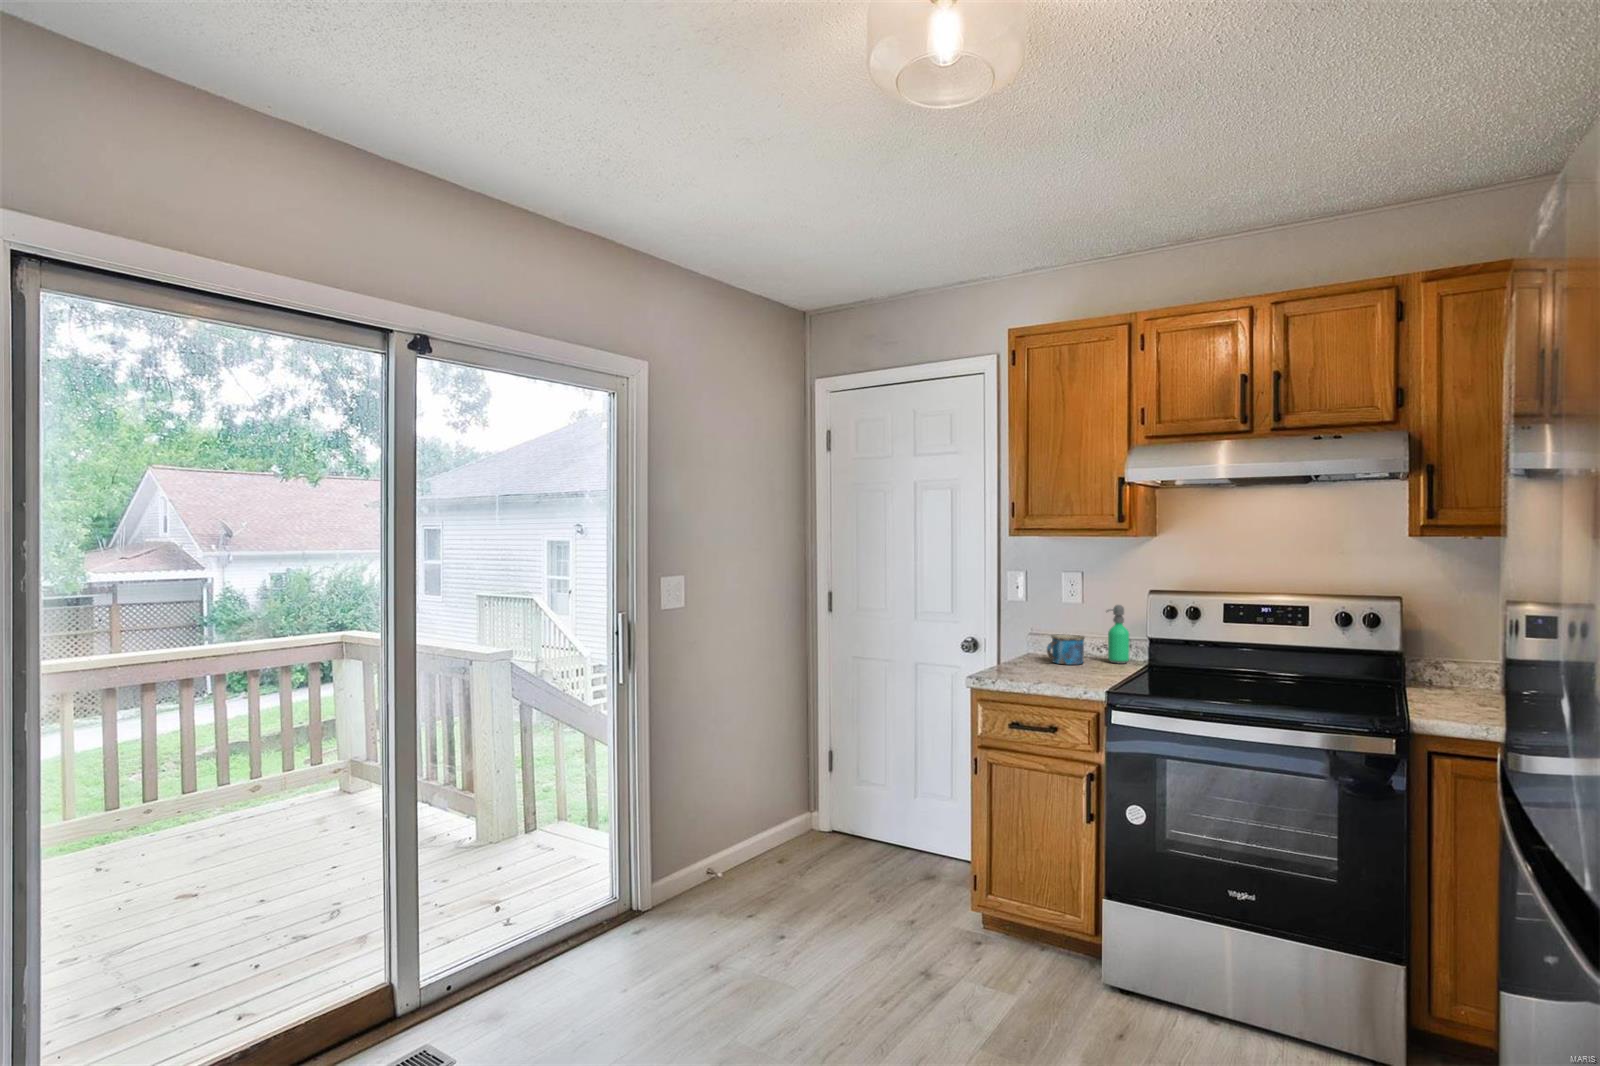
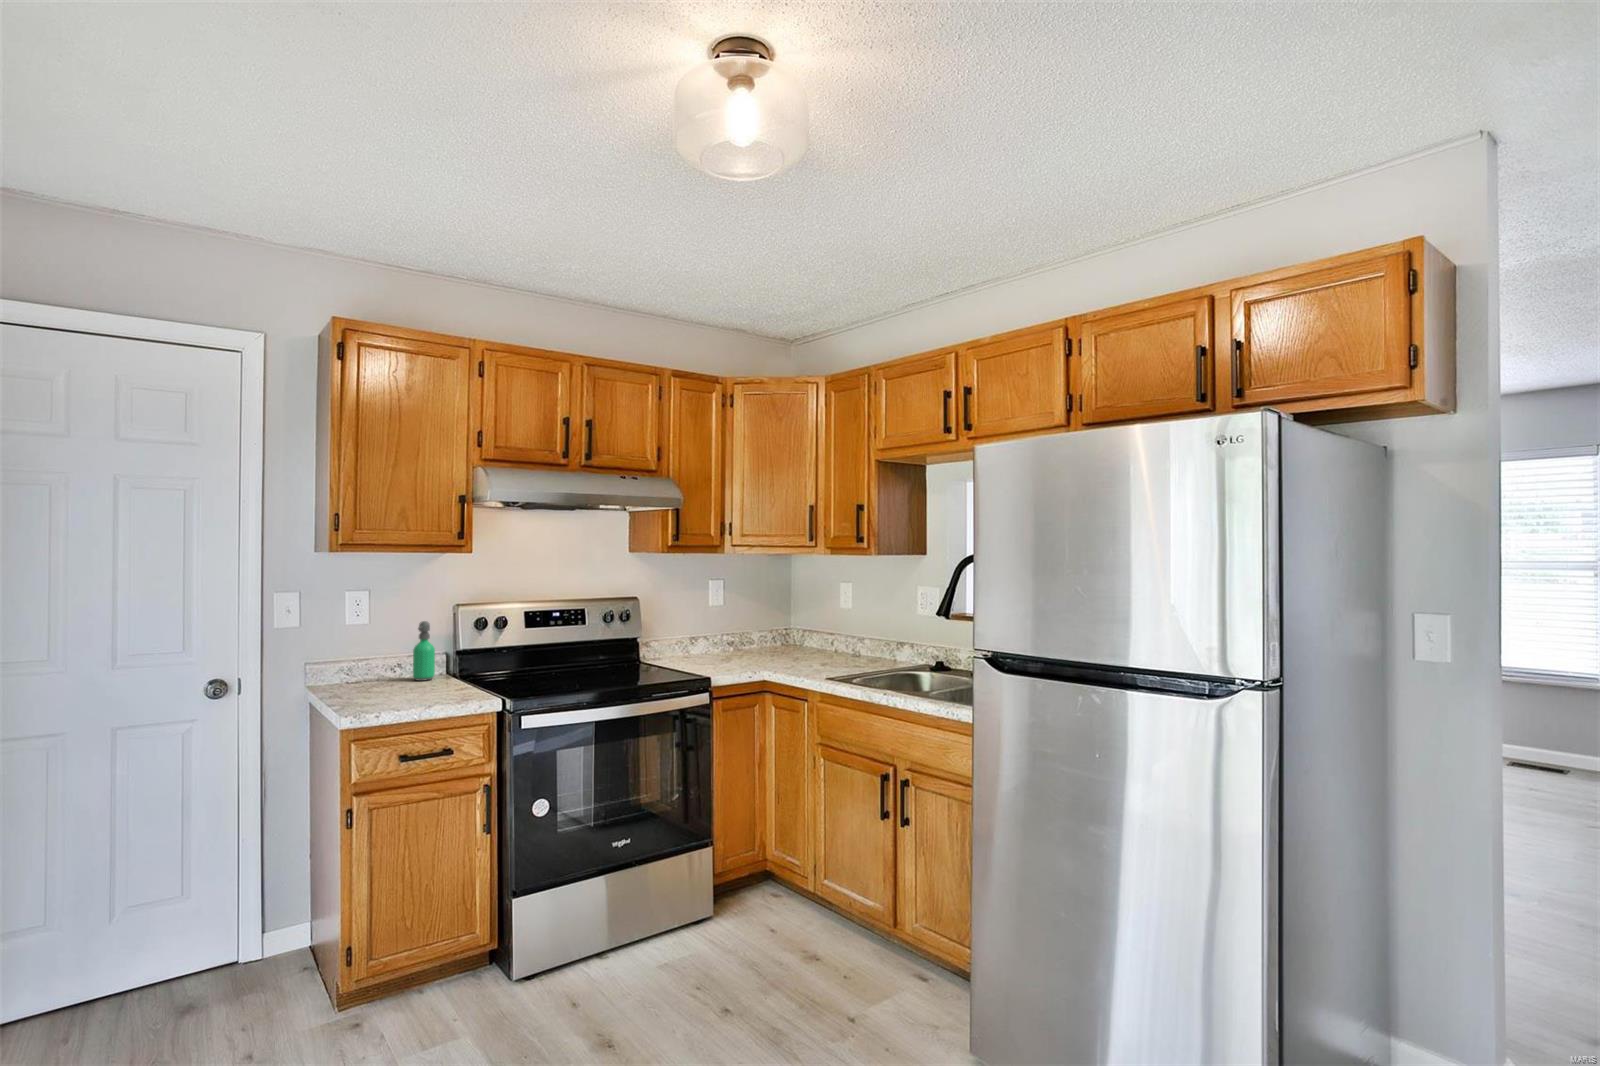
mug: present [1047,635,1085,665] -> none [364,657,403,690]

